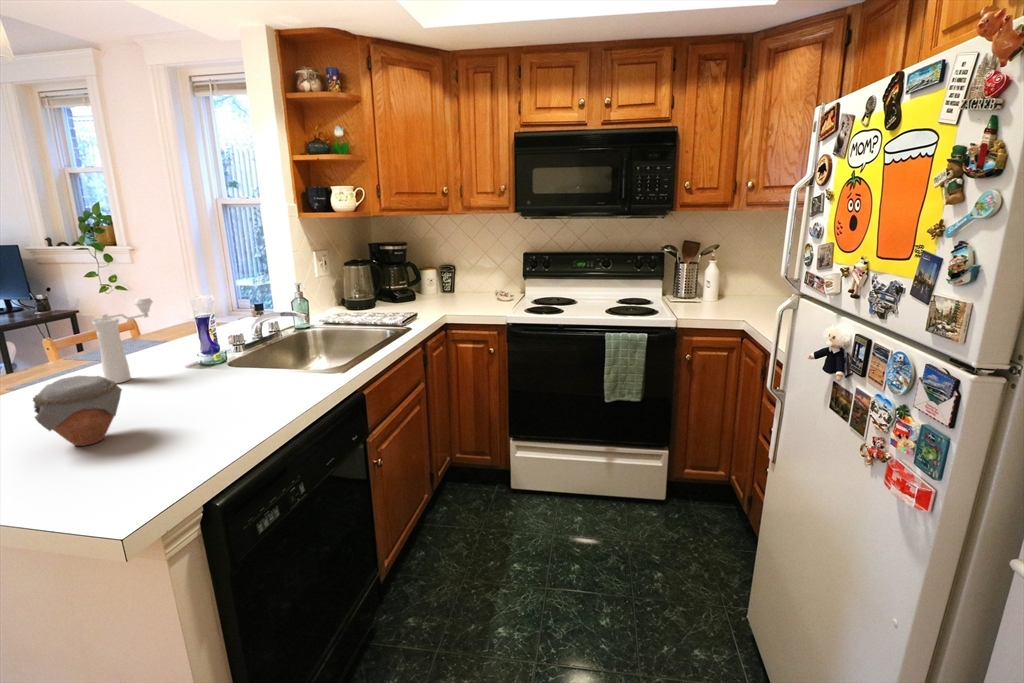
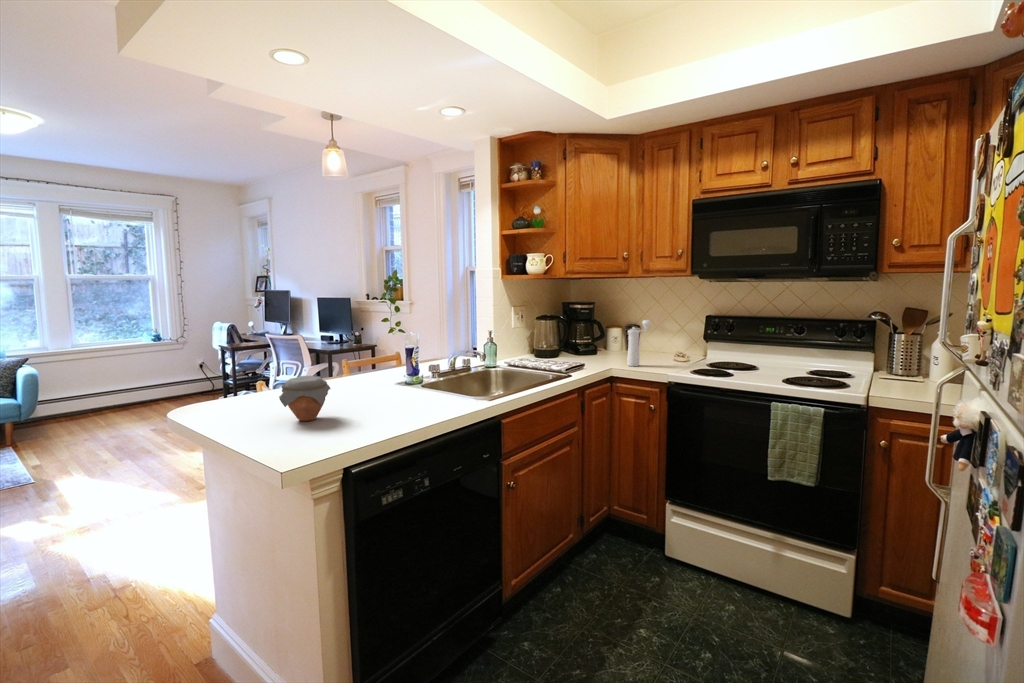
pepper mill: present [92,297,153,383] -> present [627,320,651,366]

